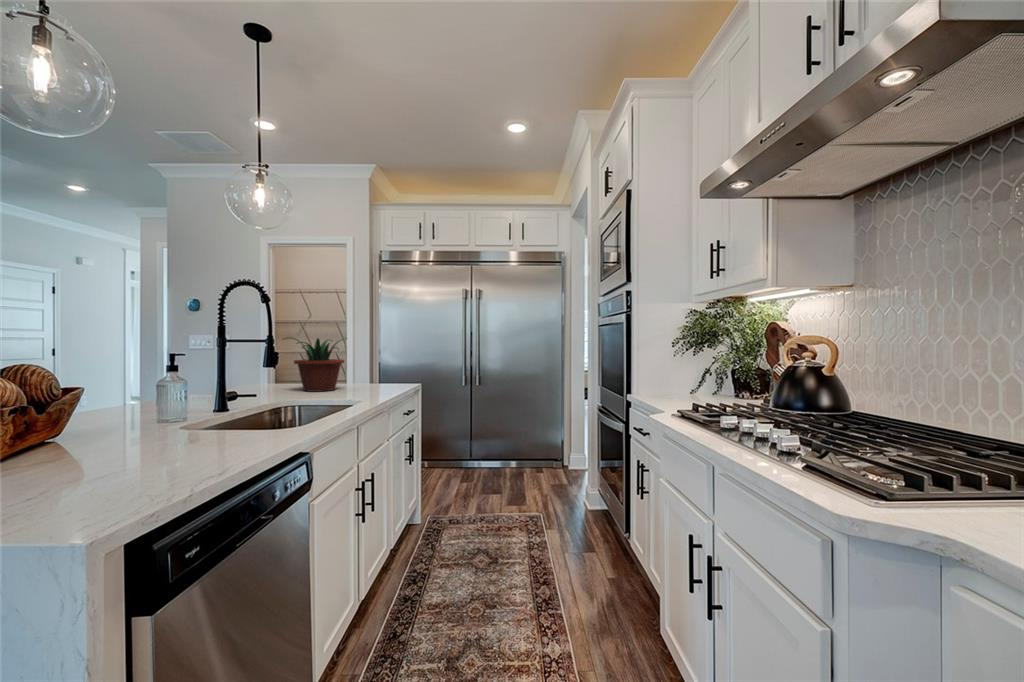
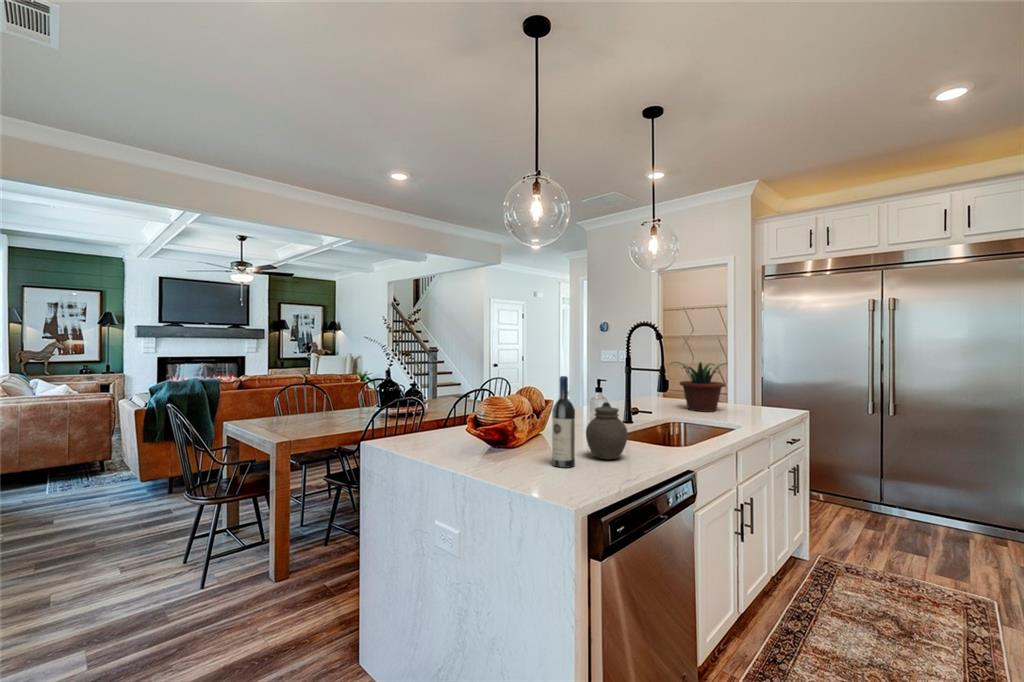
wine bottle: none [57,327,109,482] -> present [552,376,575,468]
jar: none [137,371,212,456] -> present [586,402,628,459]

